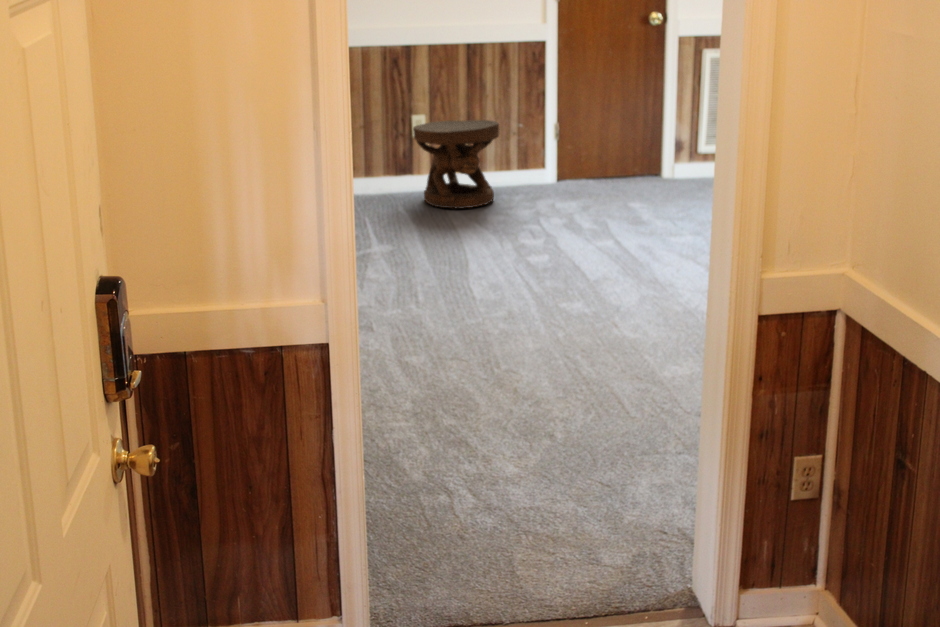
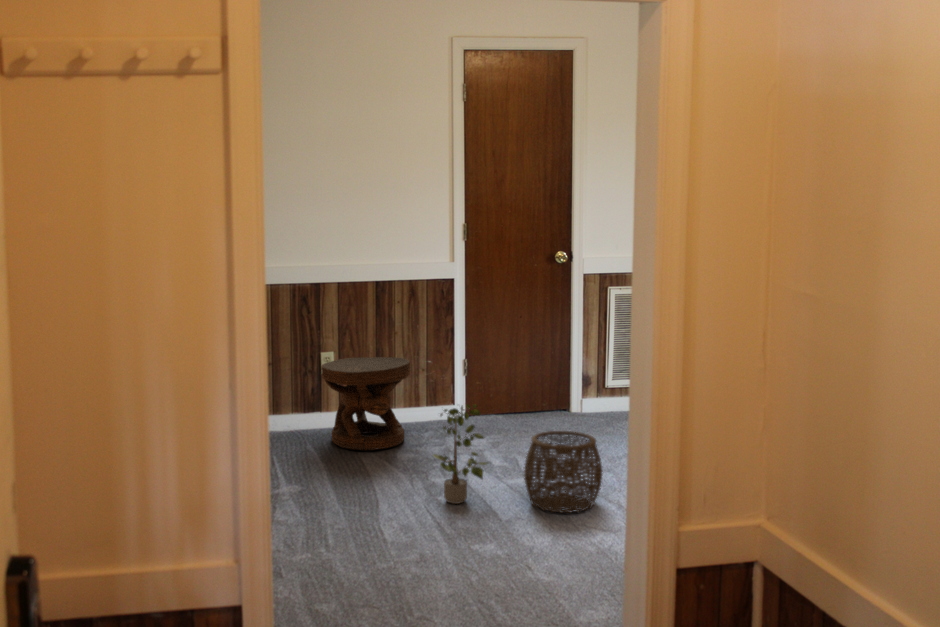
potted plant: none [516,154,573,252] -> present [433,404,488,504]
woven basket: none [602,185,679,261] -> present [524,431,603,513]

